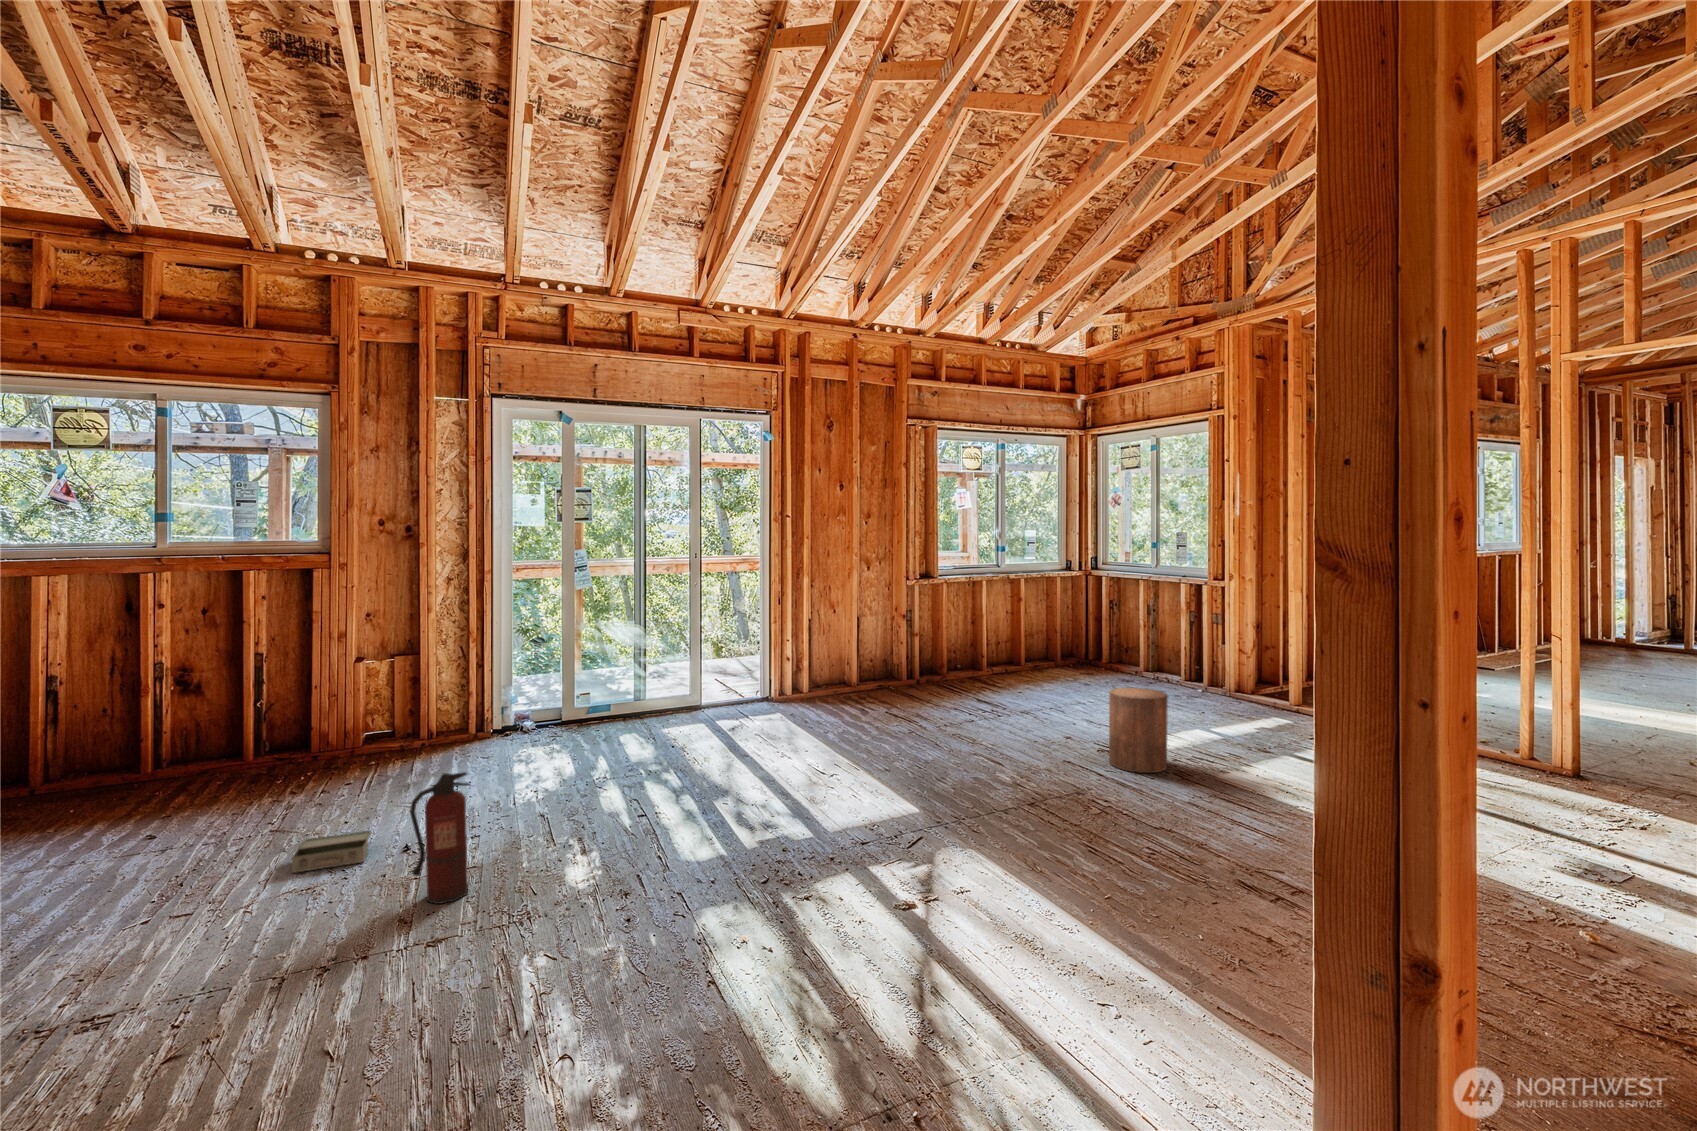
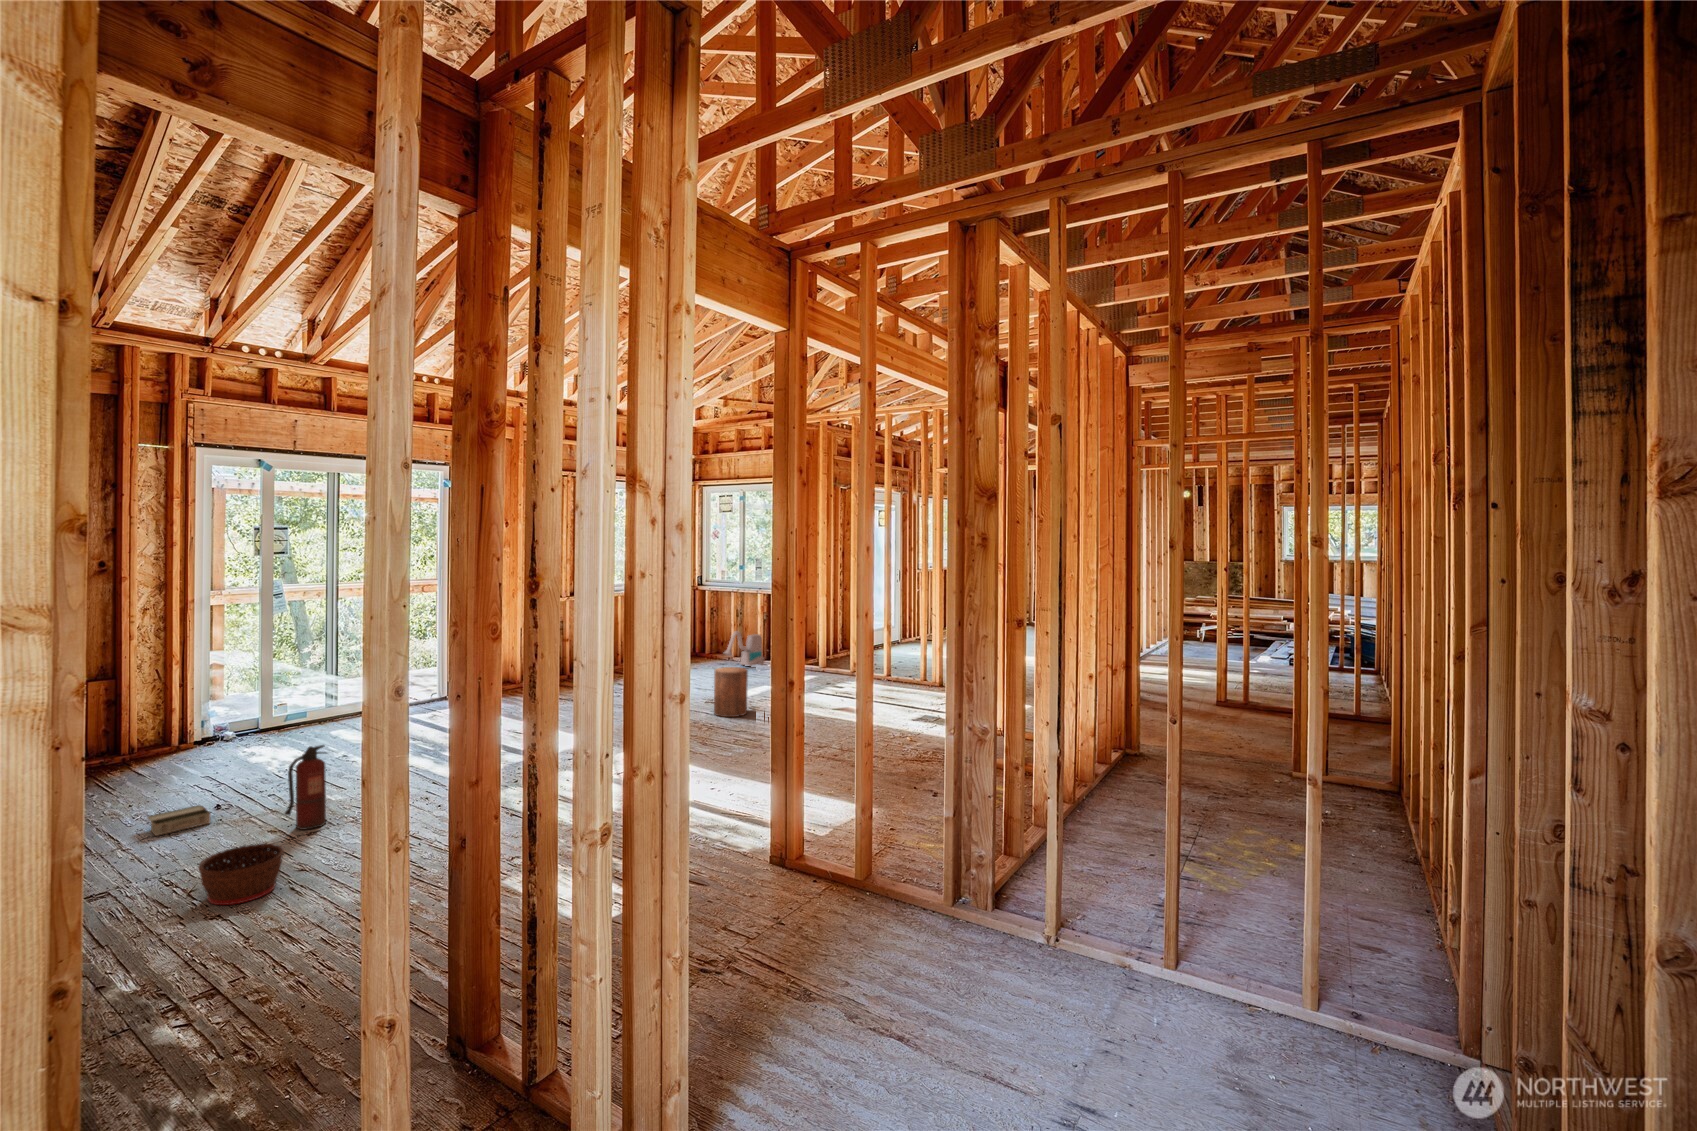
vacuum cleaner: none [1127,633,1192,687] -> present [724,631,764,666]
basket: none [114,950,278,1082] -> present [199,844,284,905]

